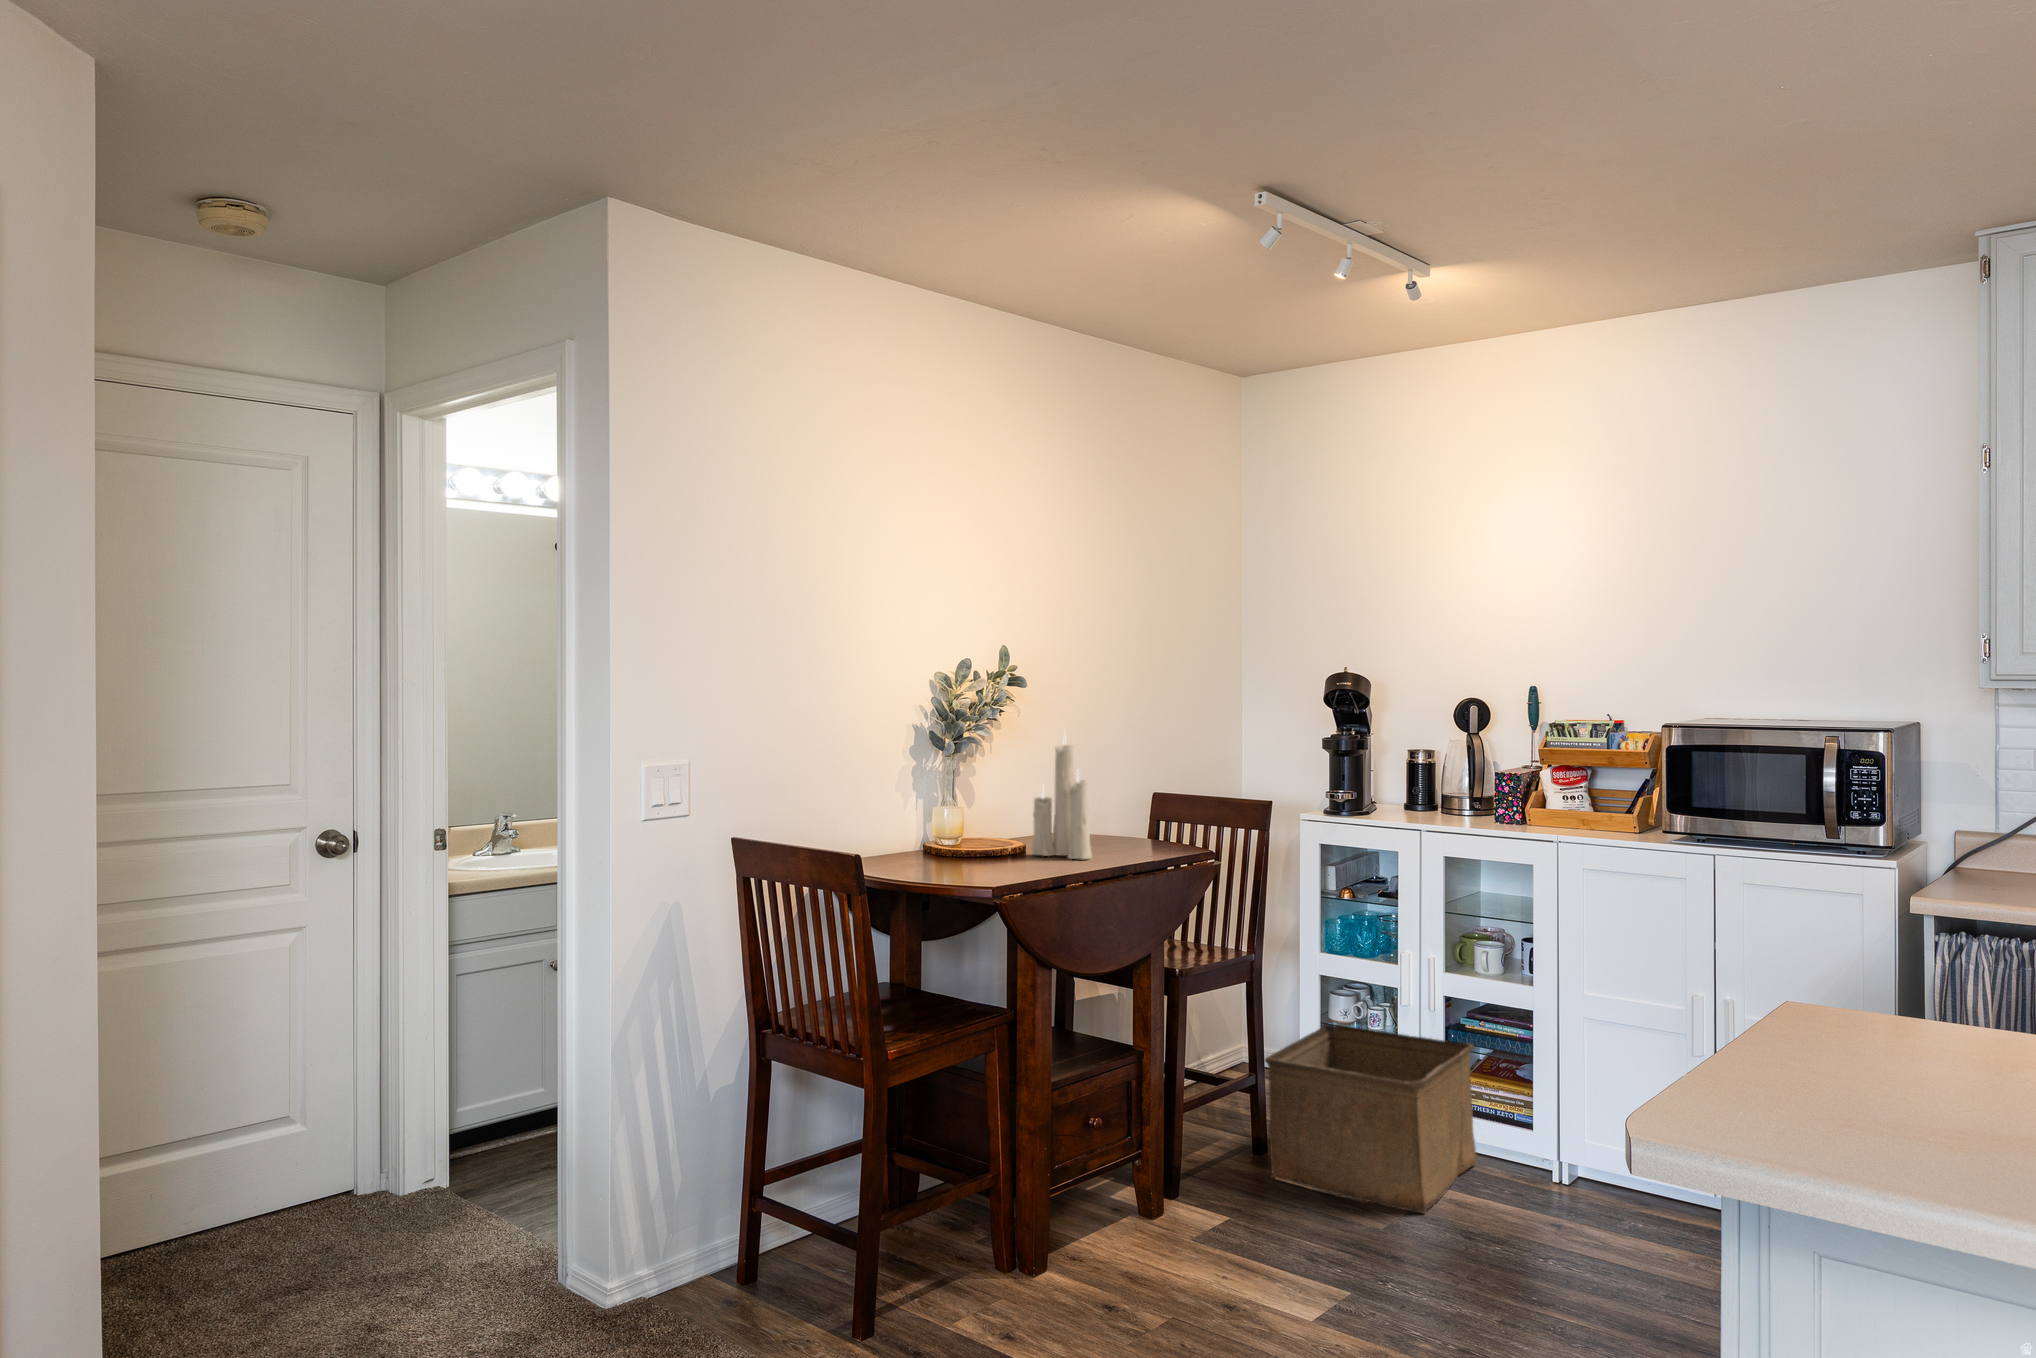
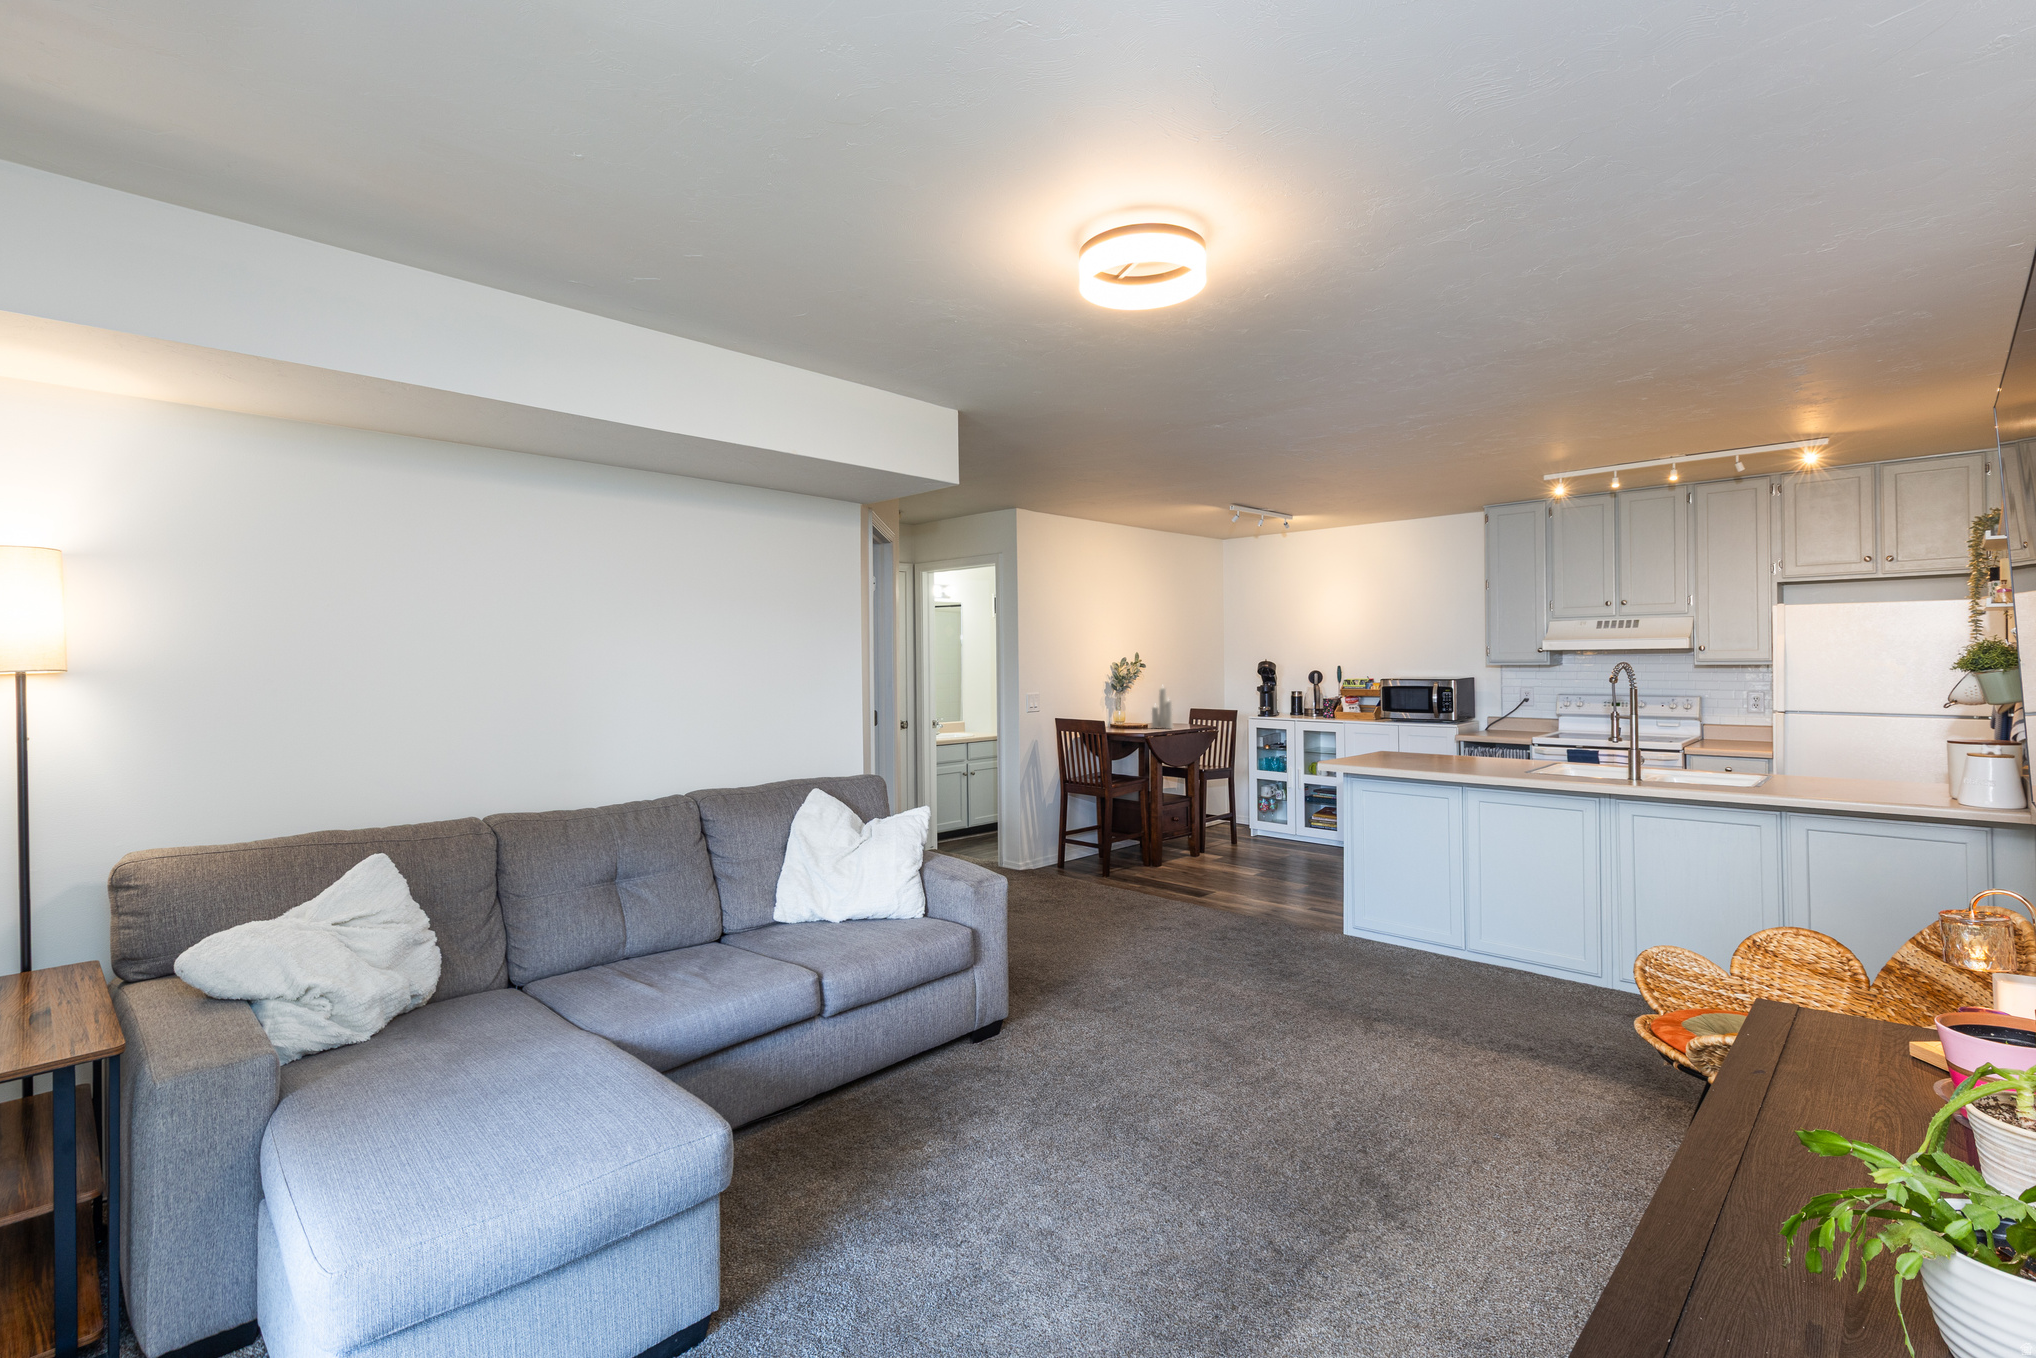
storage bin: present [1265,1025,1477,1213] -> none [1236,796,1316,854]

